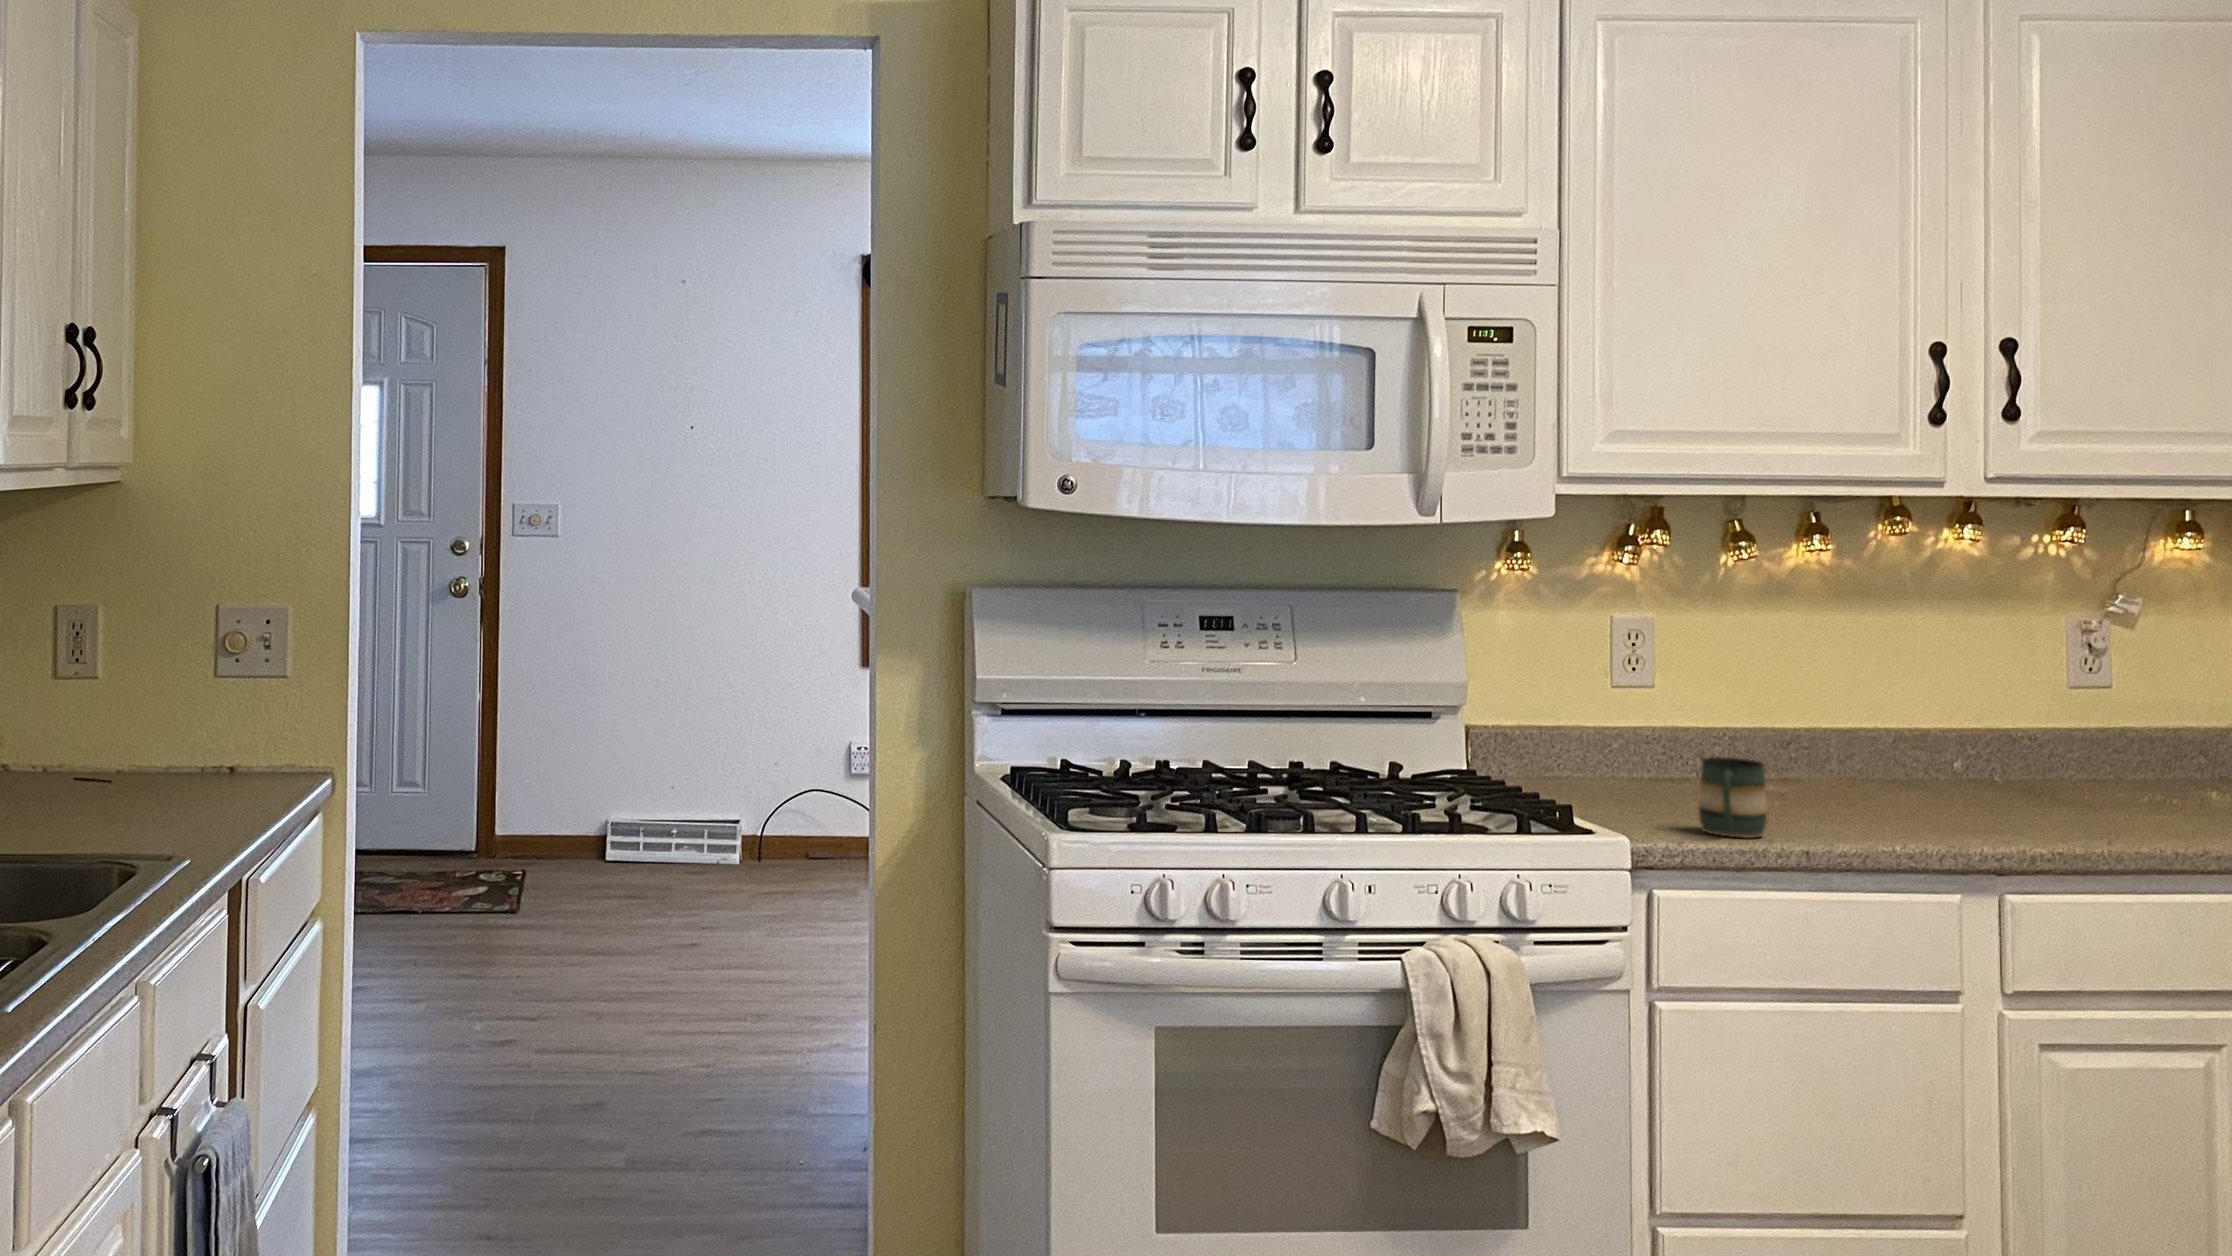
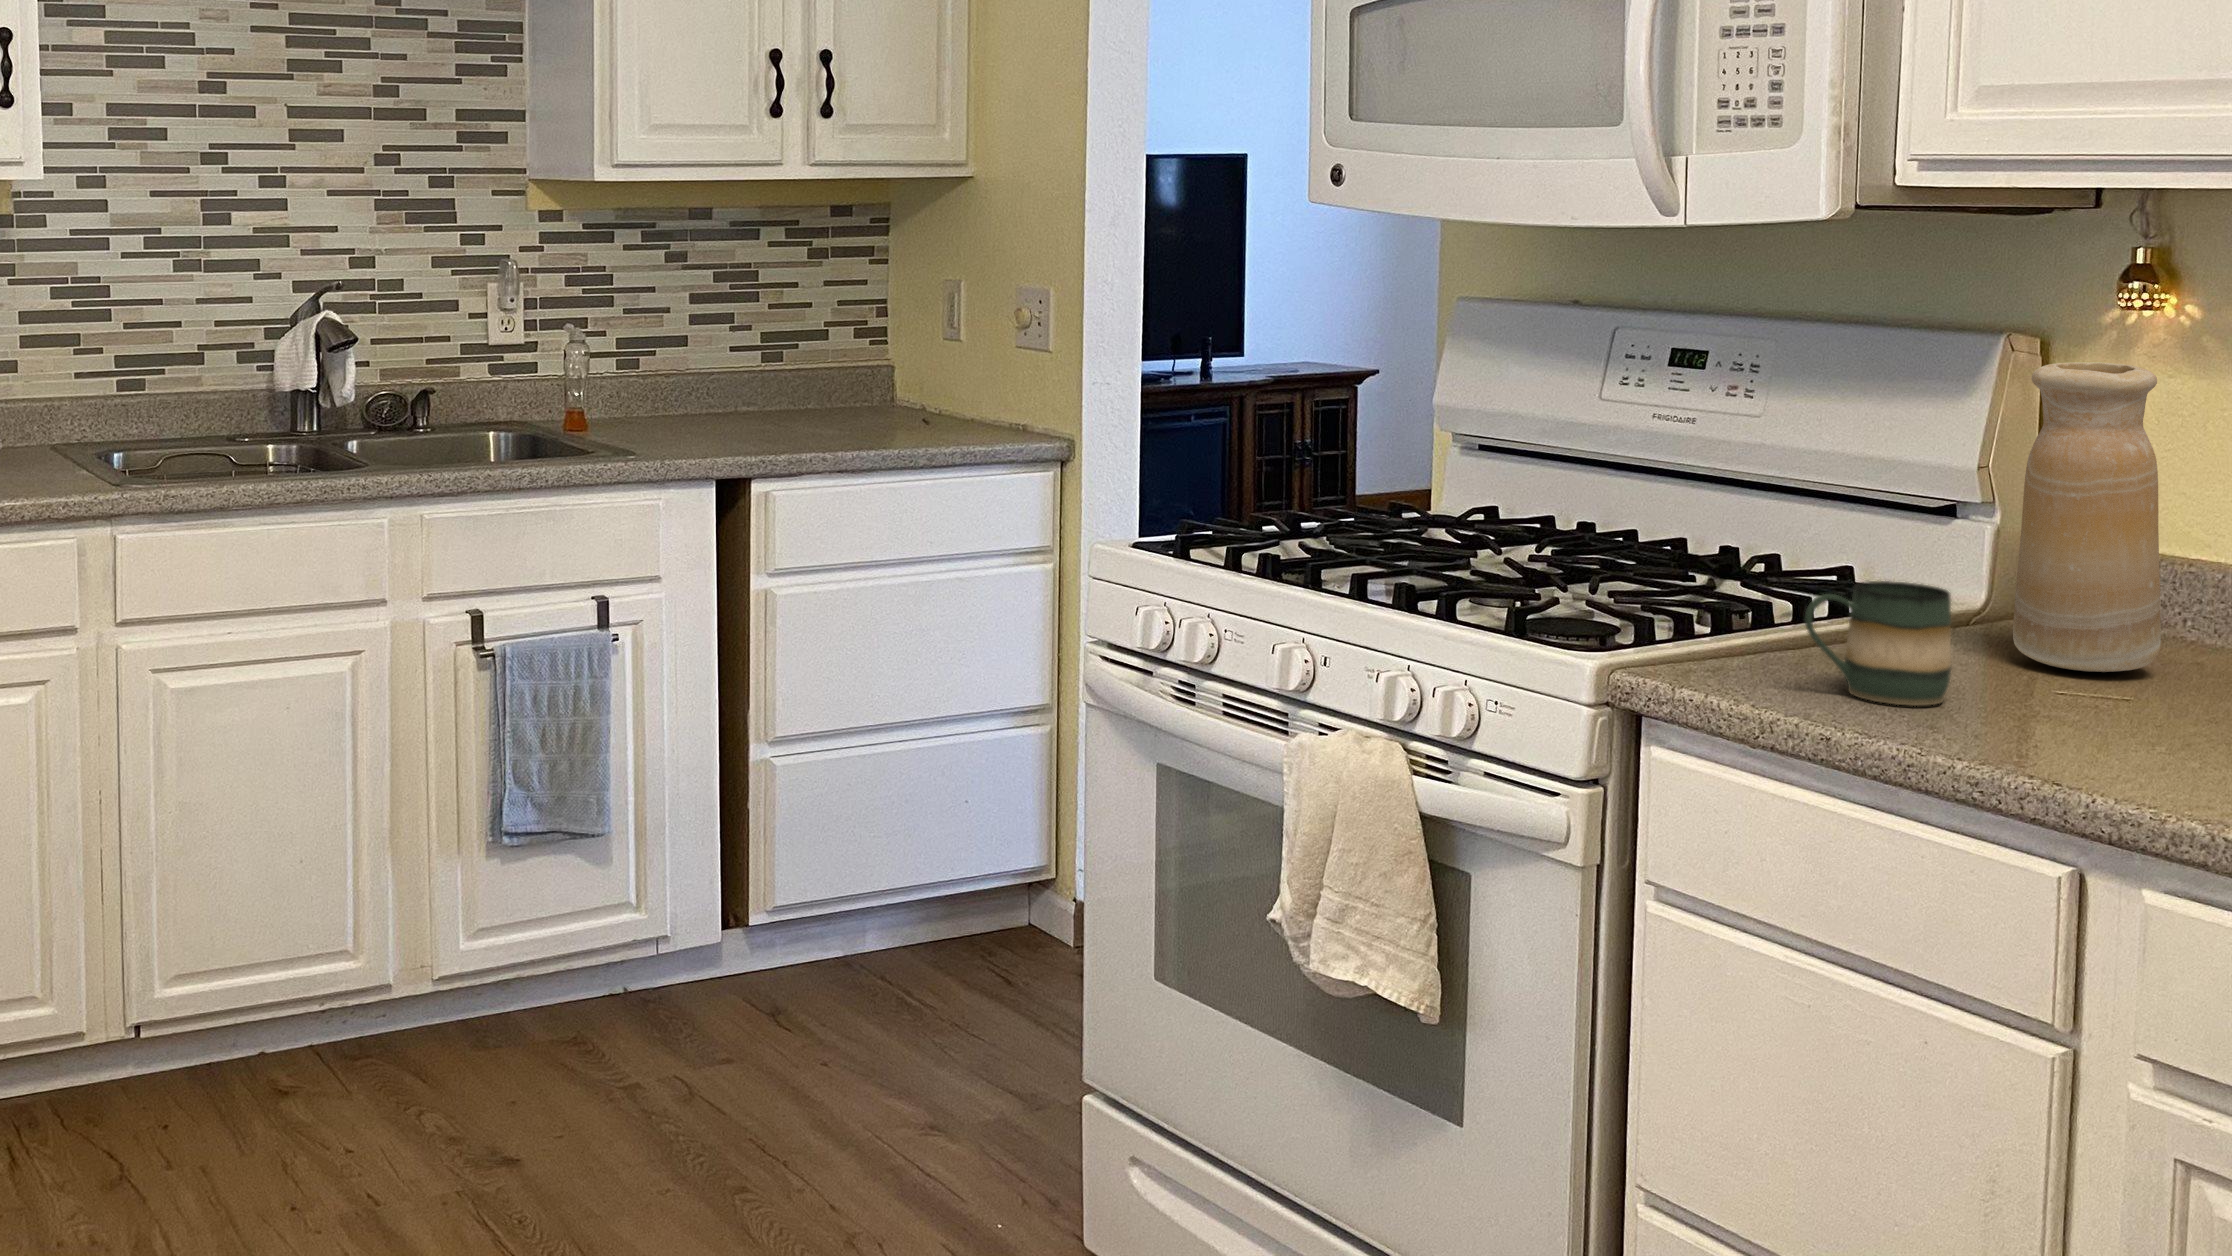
vase: none [1590,606,1678,802] -> present [2013,362,2161,672]

